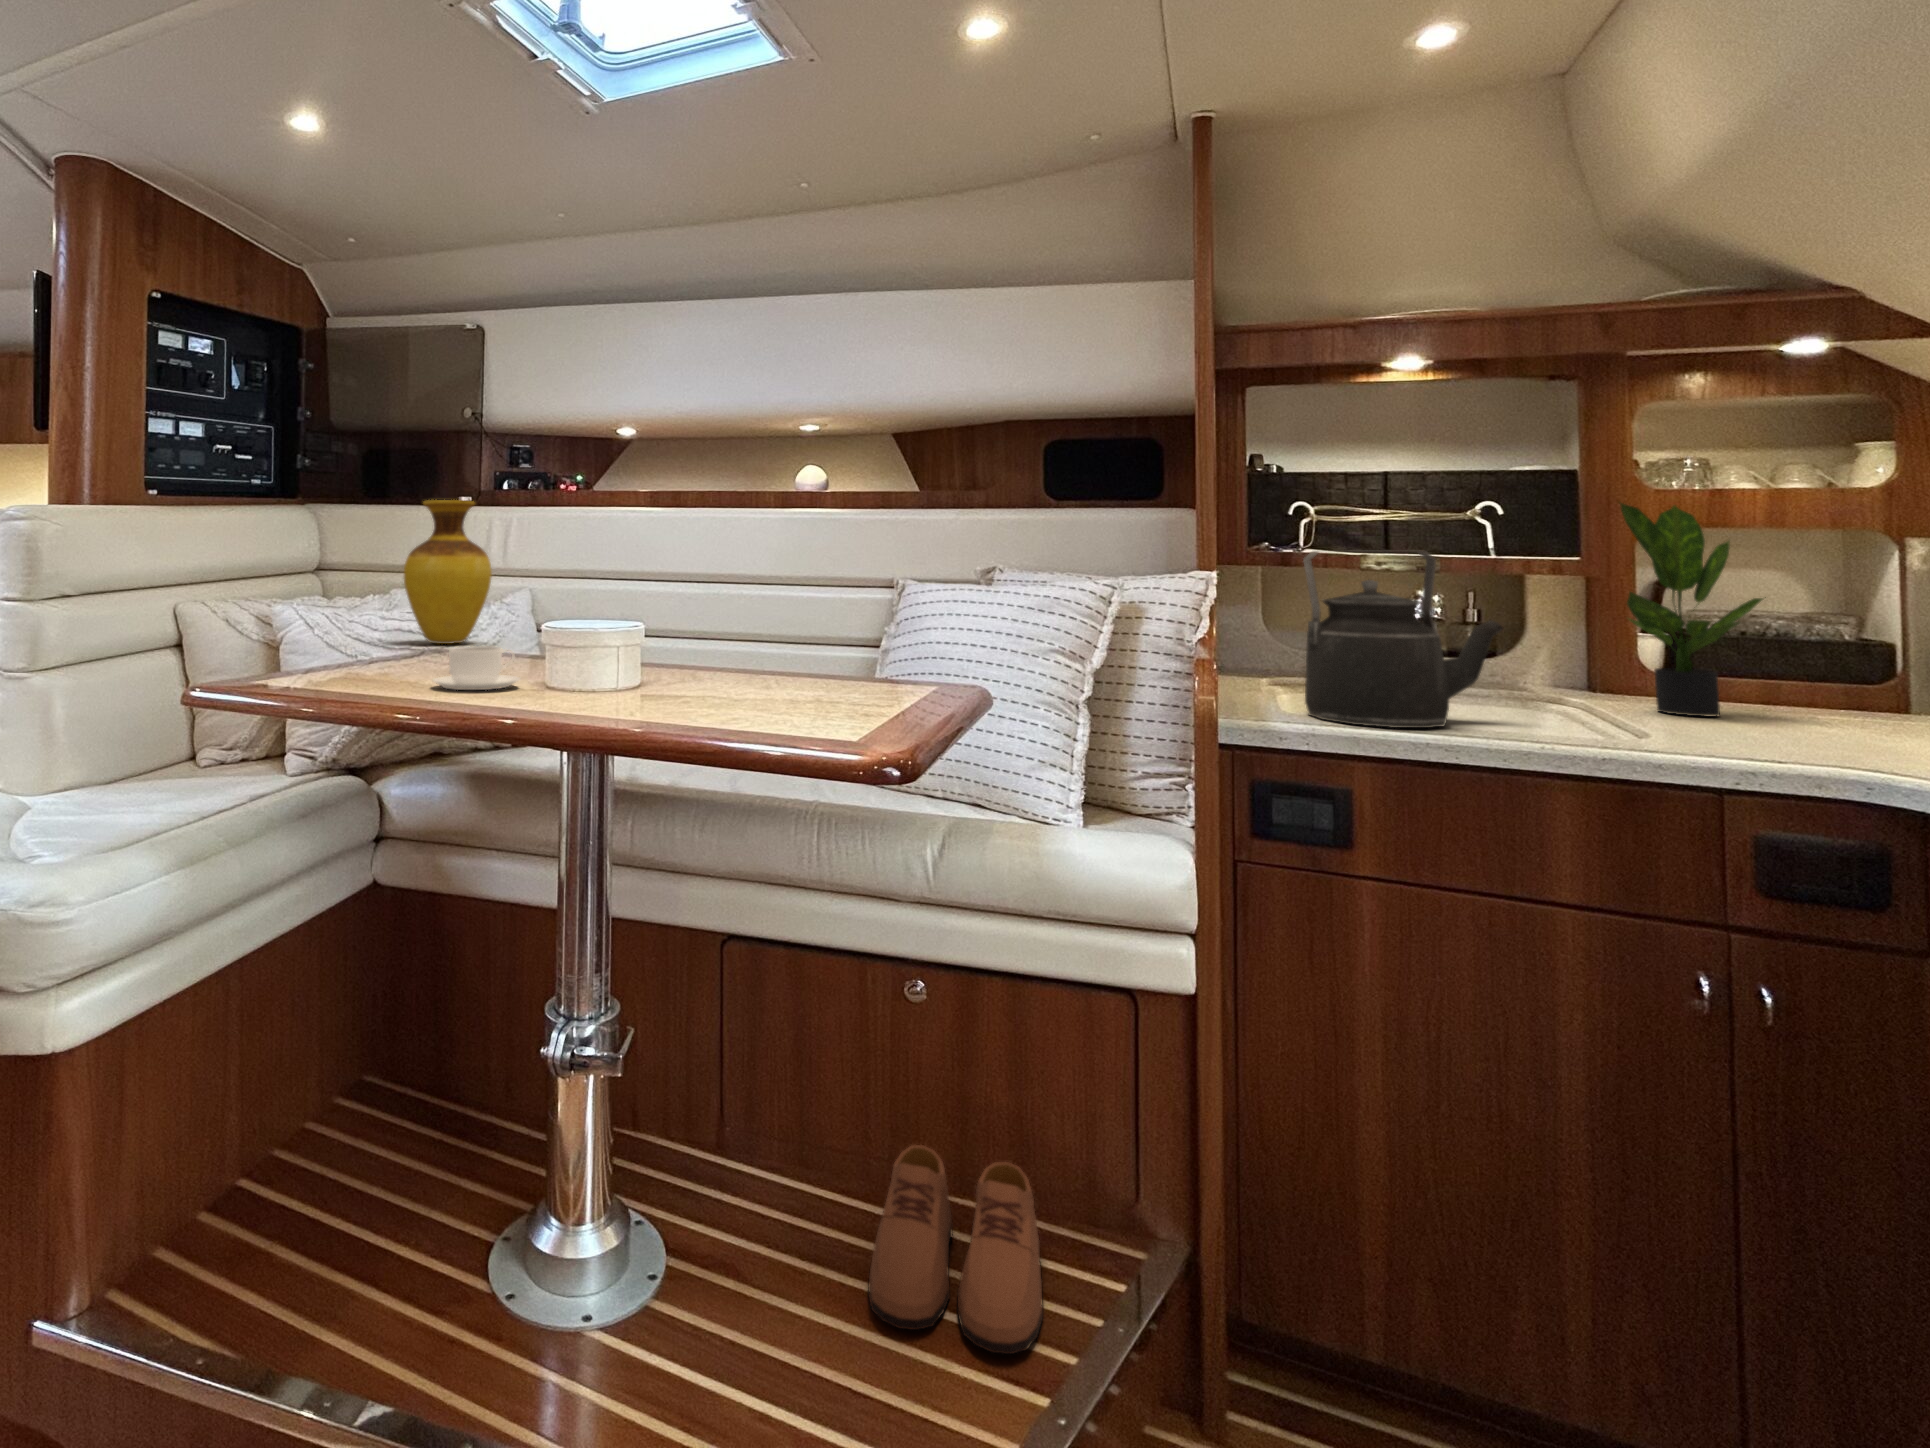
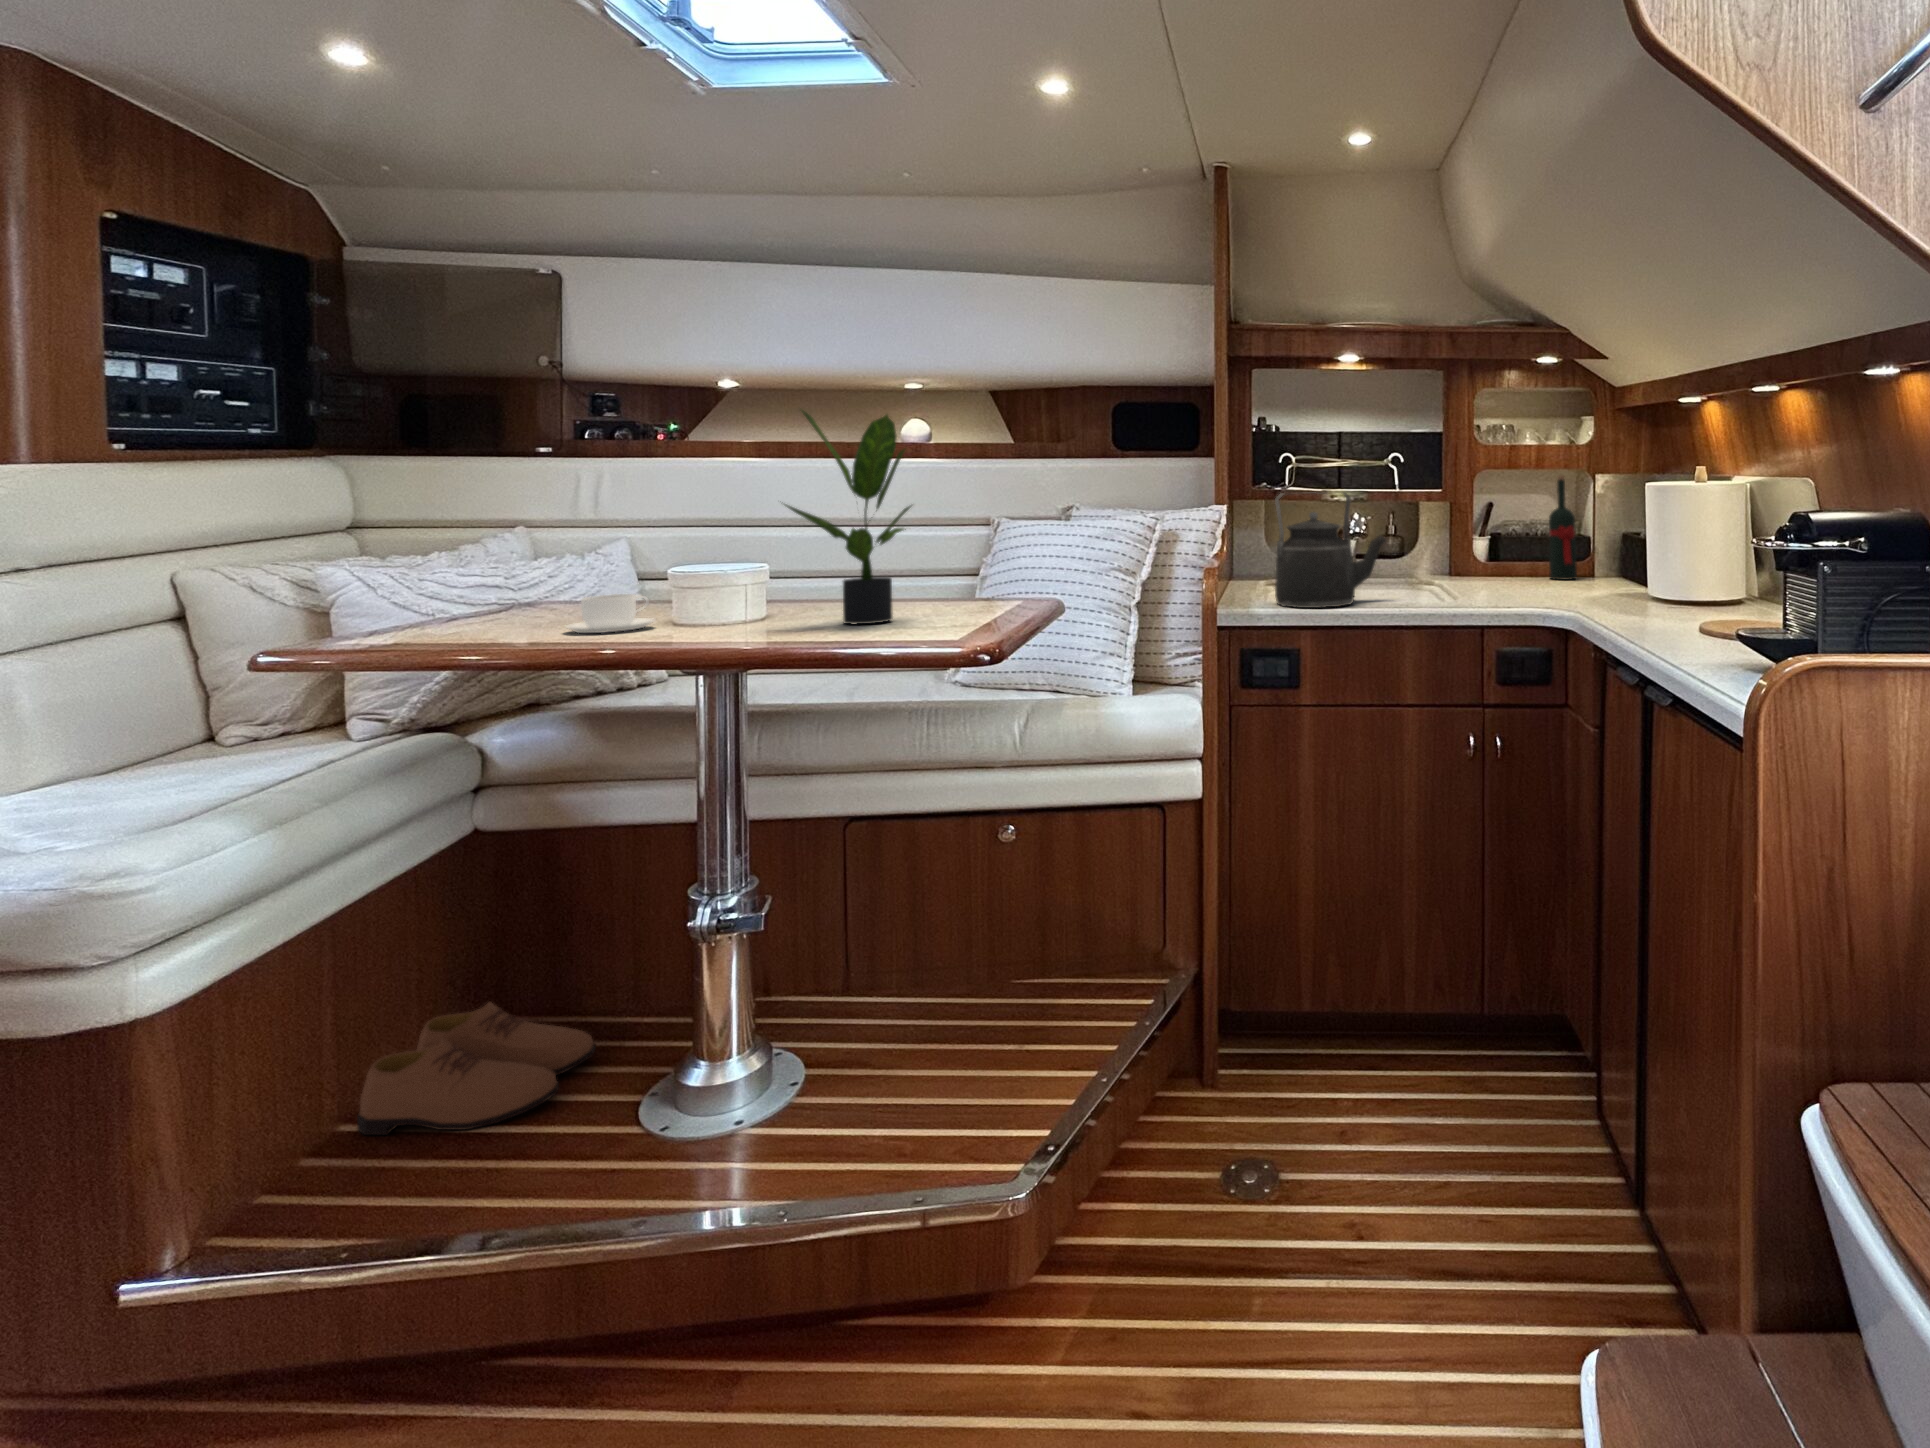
vase: present [404,500,492,644] -> none [491,458,595,598]
potted plant: present [1620,503,1766,716] -> present [785,410,911,624]
wine bottle: none [1805,533,1880,712] -> present [1549,476,1577,580]
shoe: present [868,1145,1043,1354] -> present [357,1002,595,1135]

